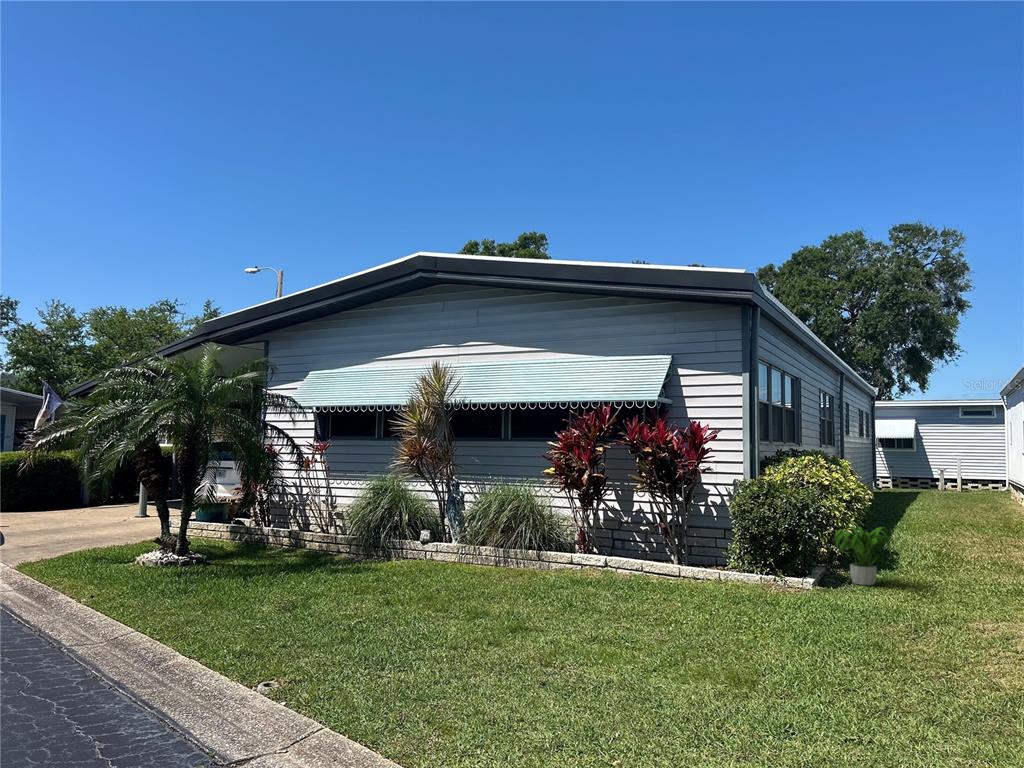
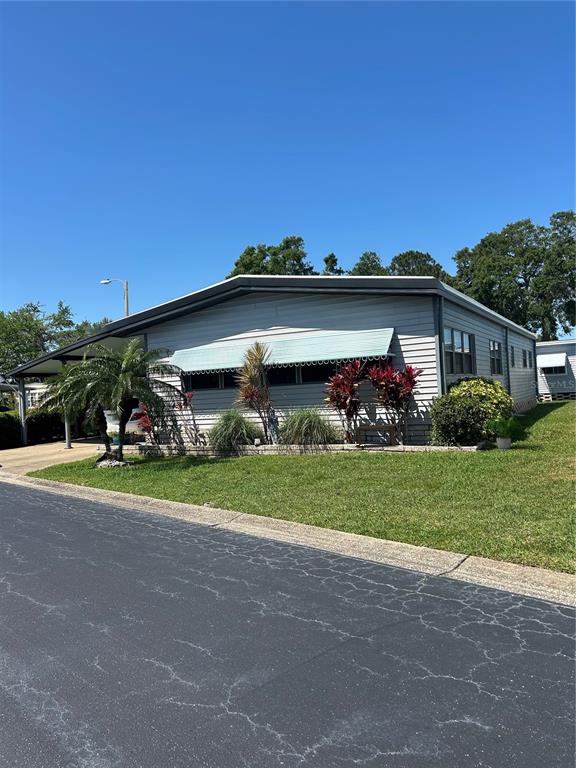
bench: none [595,522,664,563] -> present [356,424,395,448]

